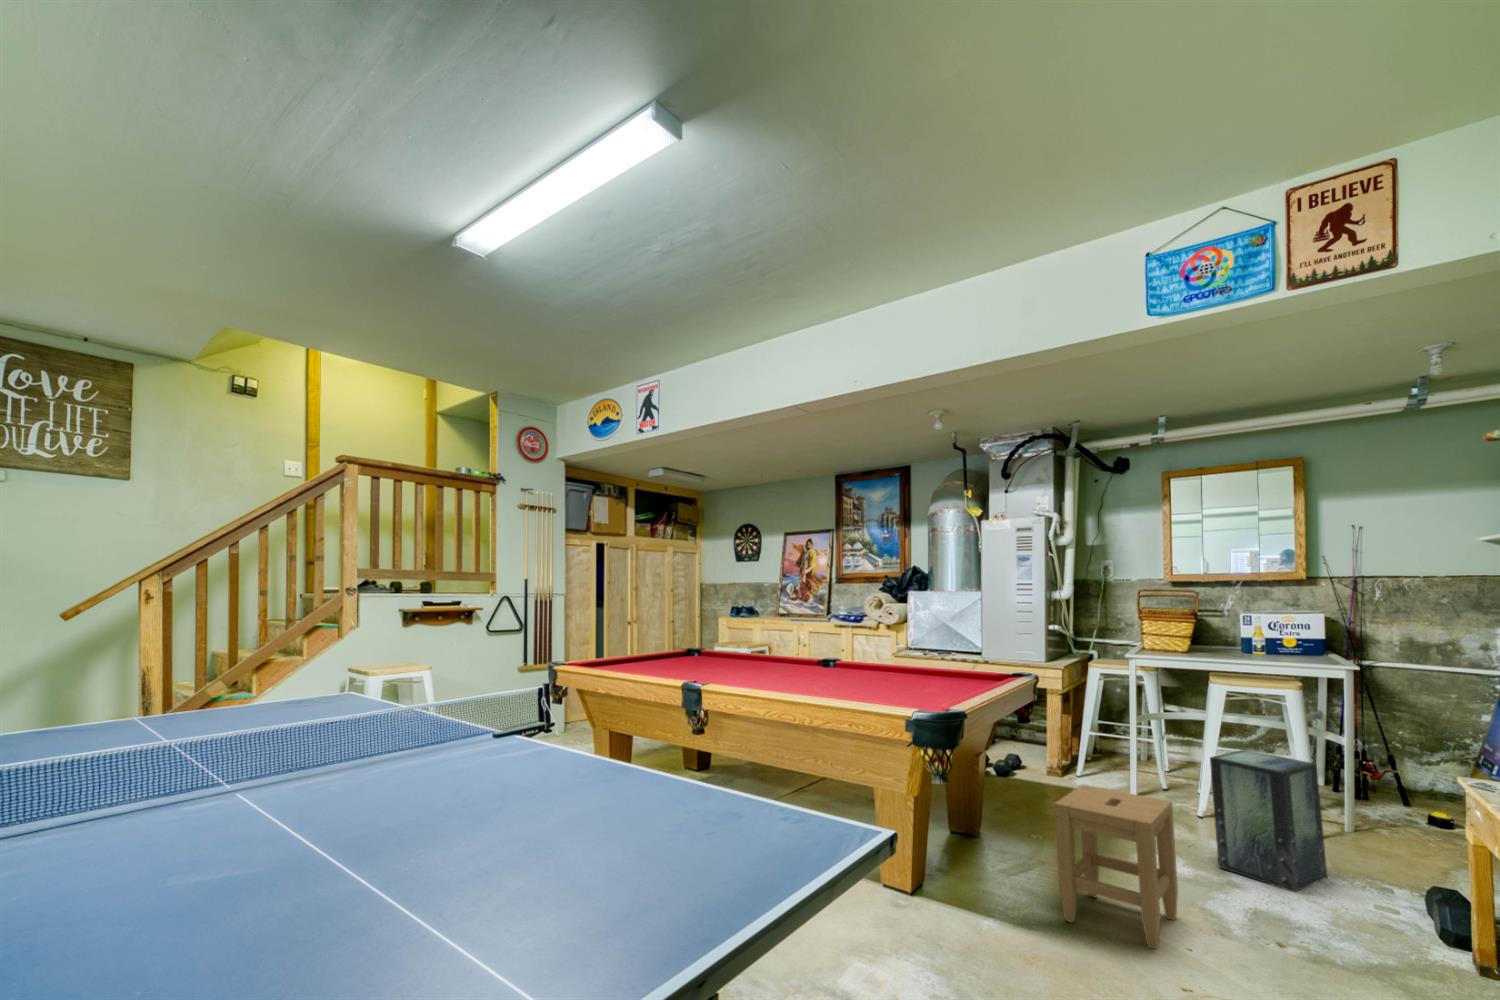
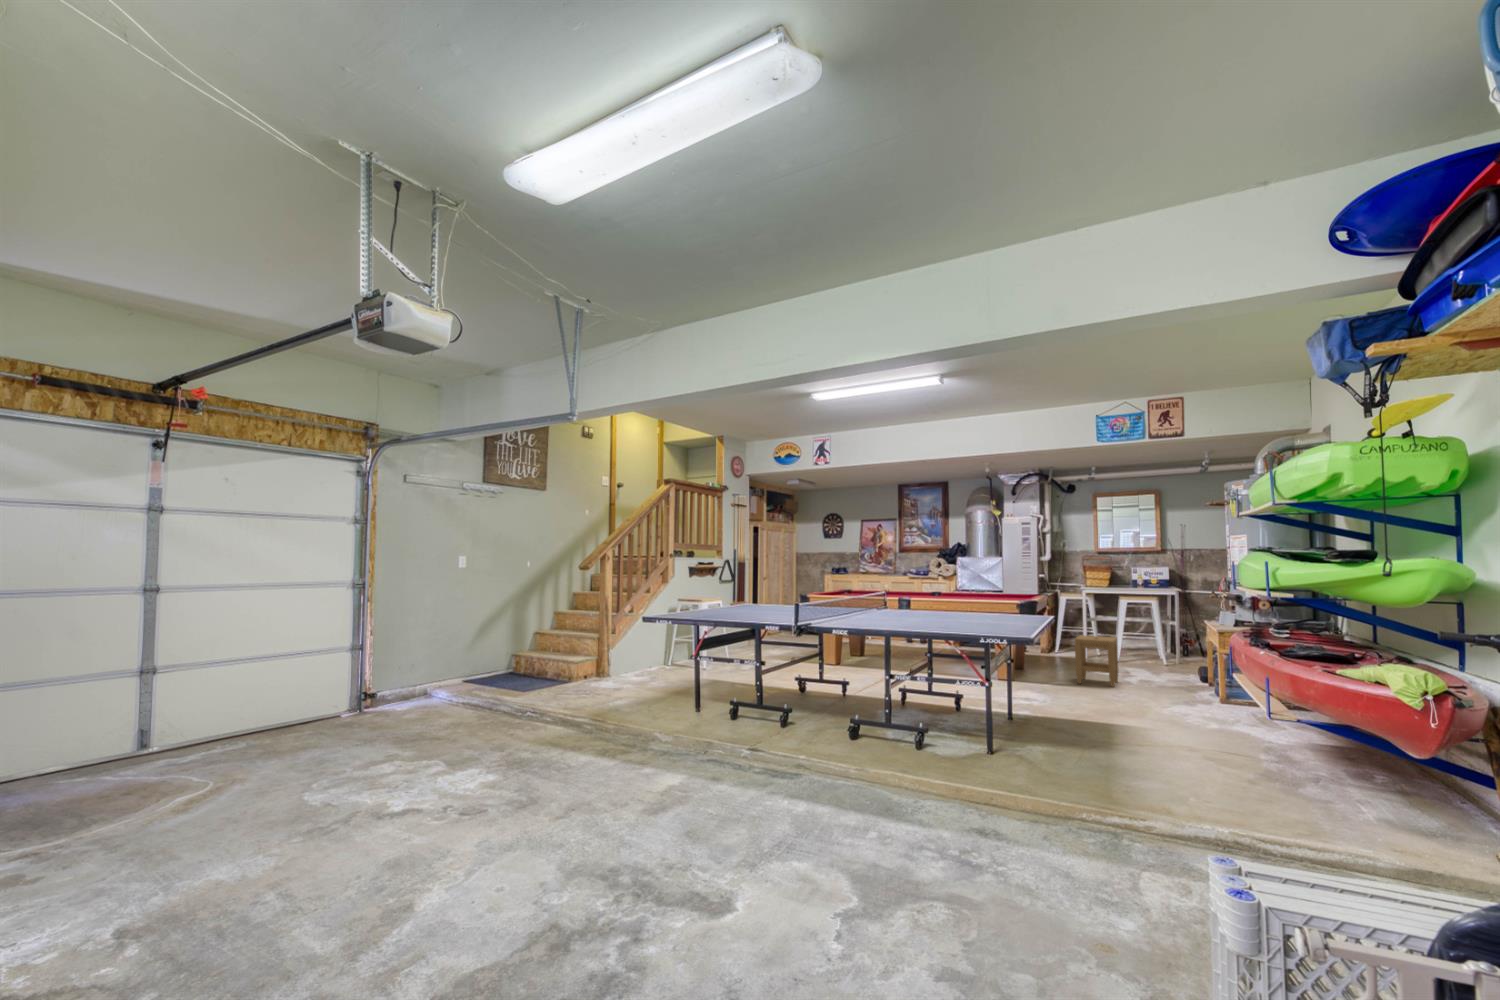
storage box: present [1210,750,1327,892] -> none [1126,624,1170,676]

